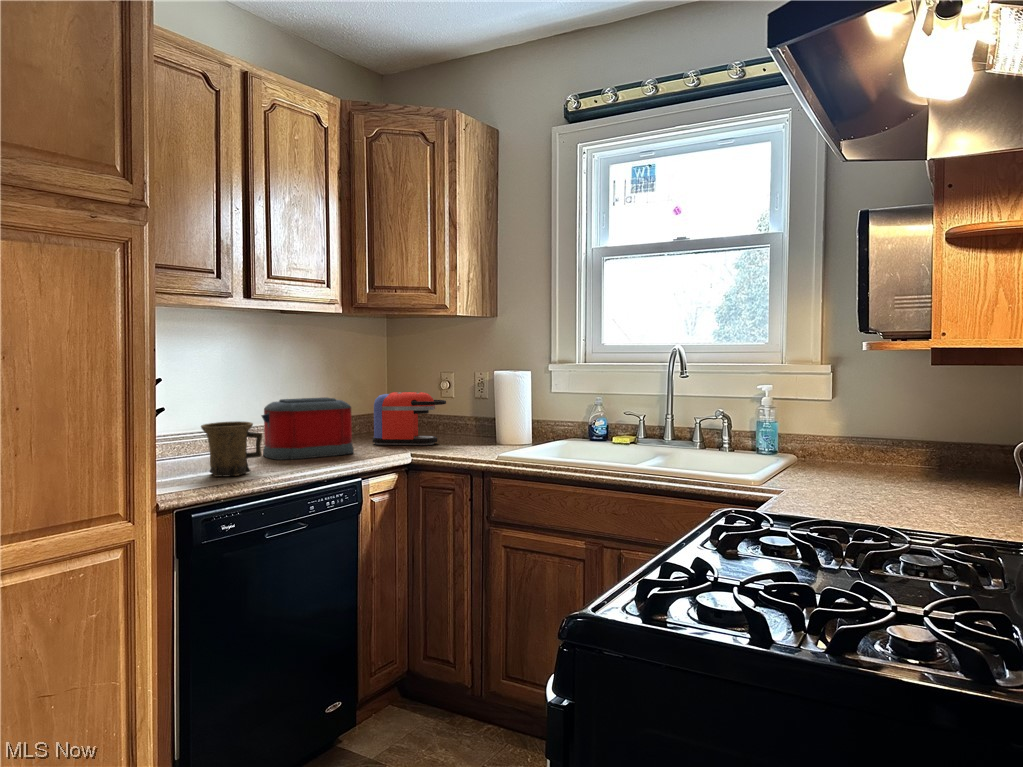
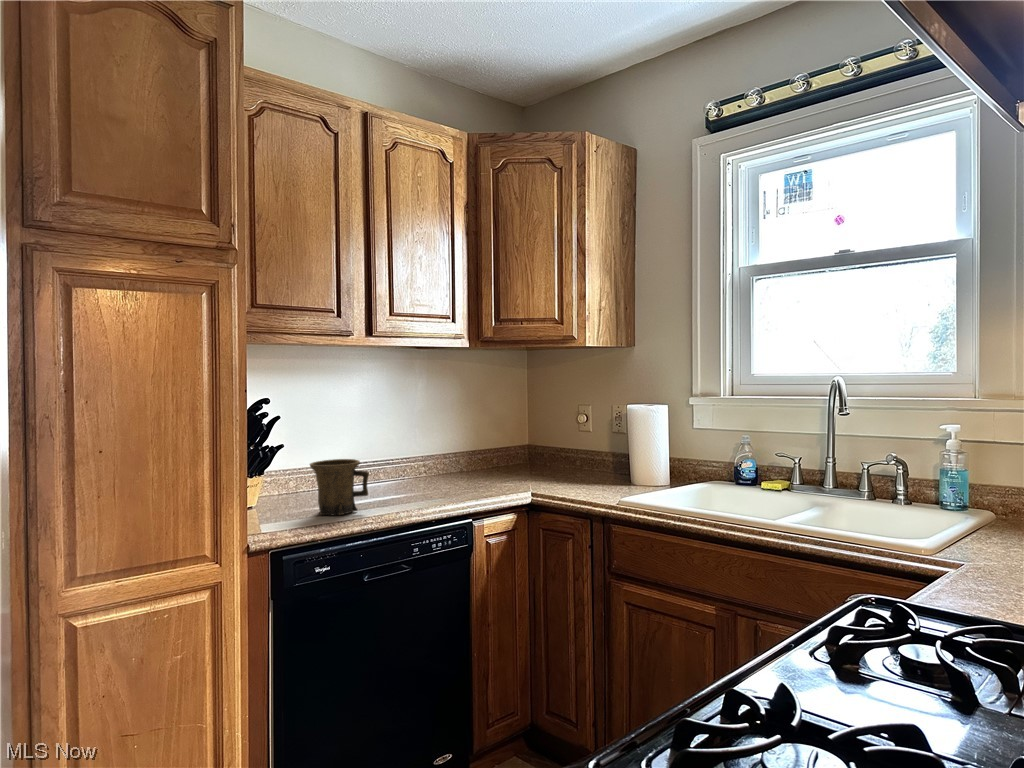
coffee maker: present [373,392,446,445] -> none [502,427,577,483]
toaster: present [262,397,354,460] -> none [383,433,475,497]

